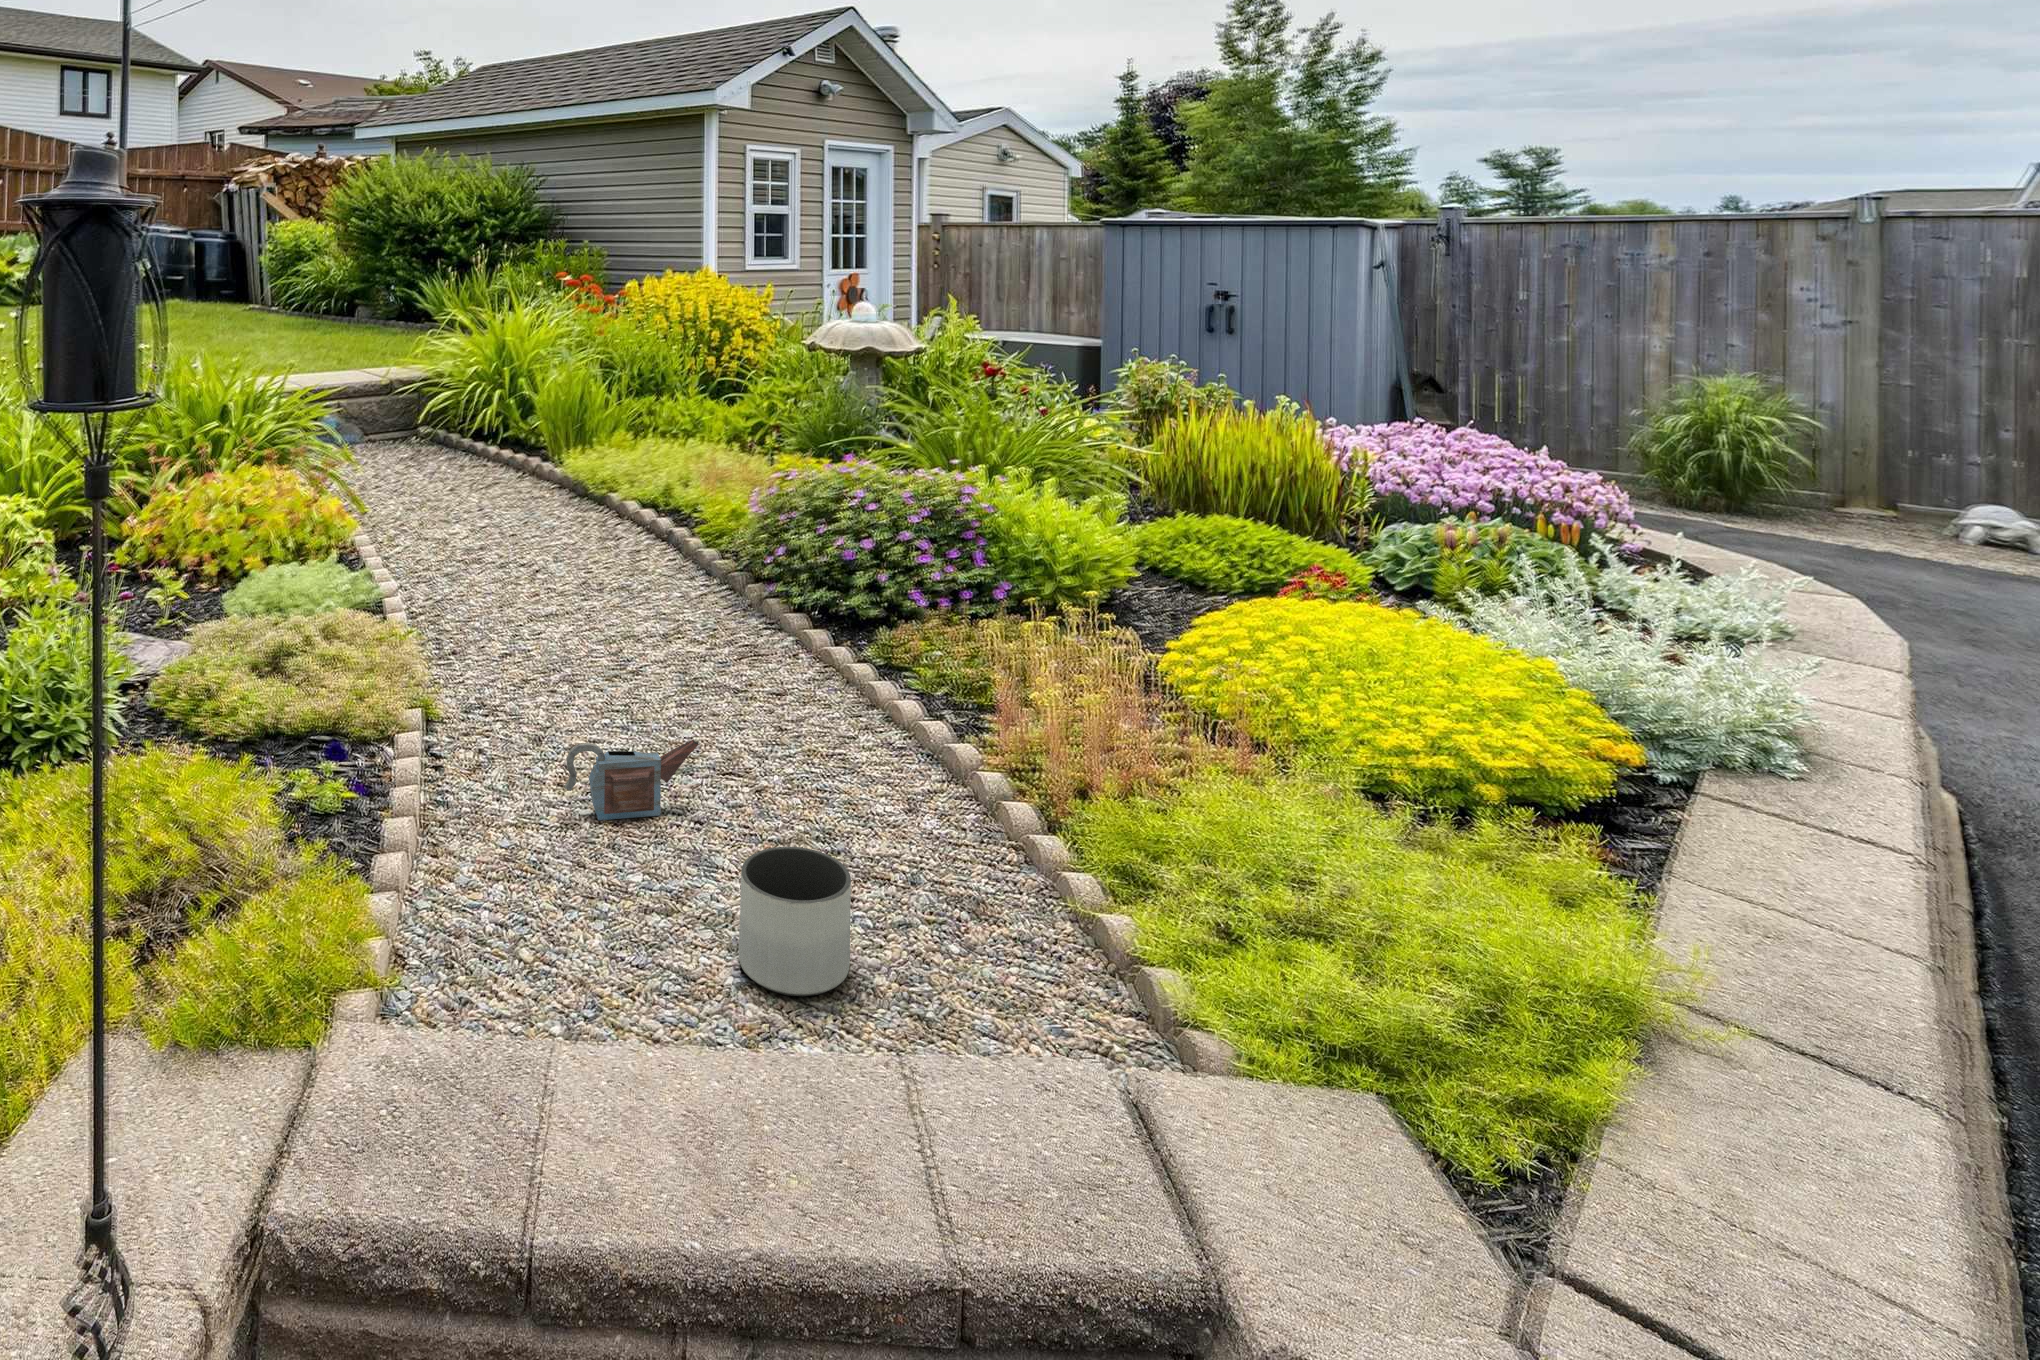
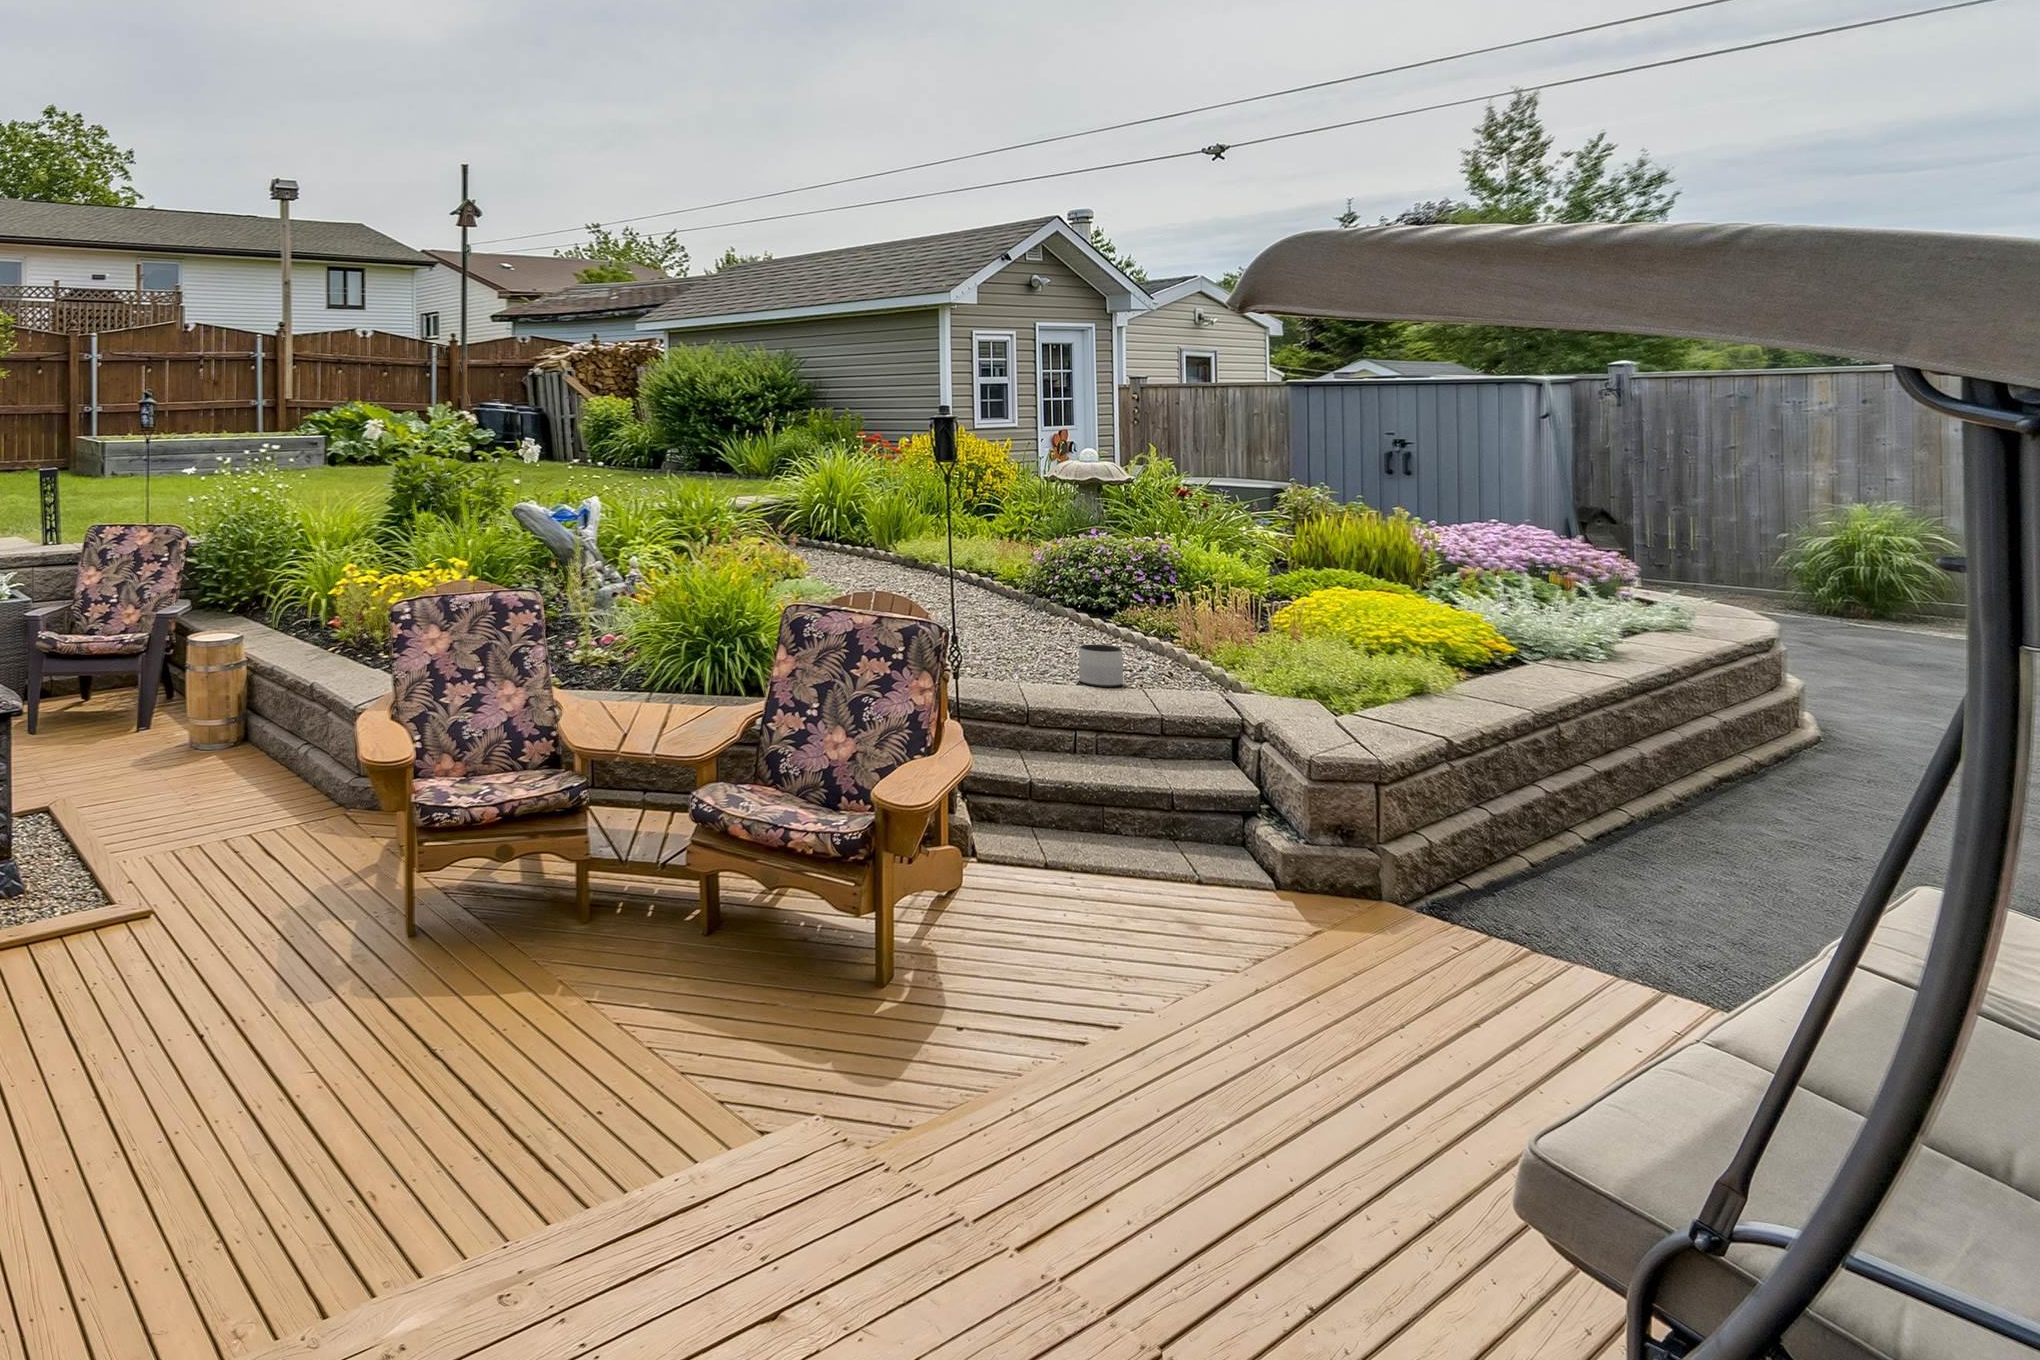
watering can: present [565,740,699,820] -> none [988,627,1046,659]

